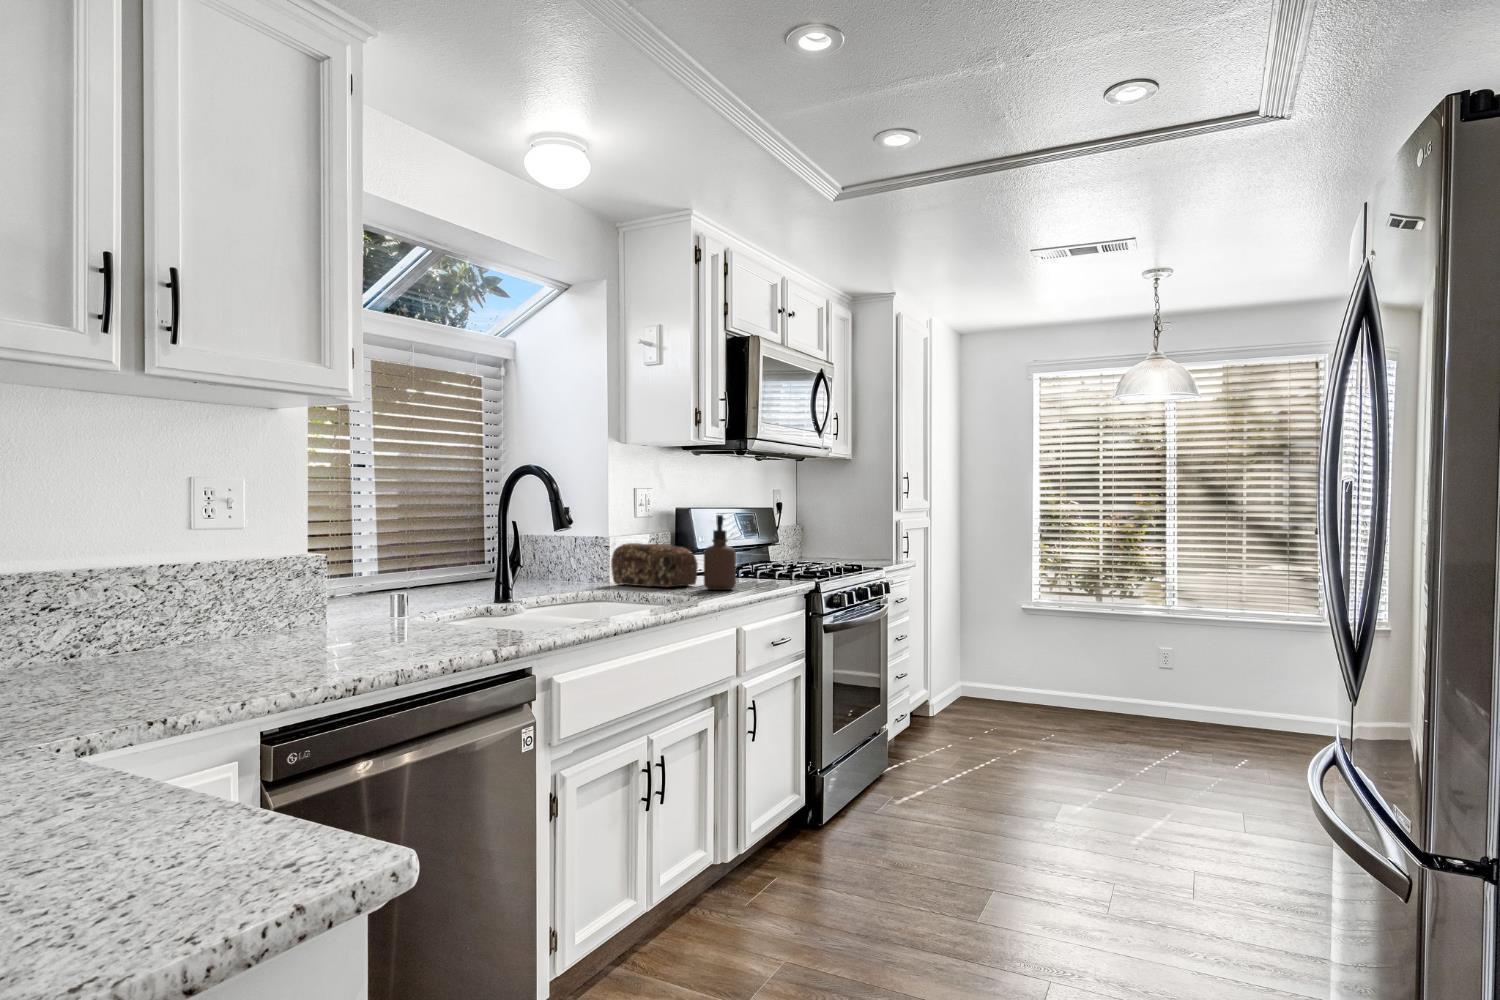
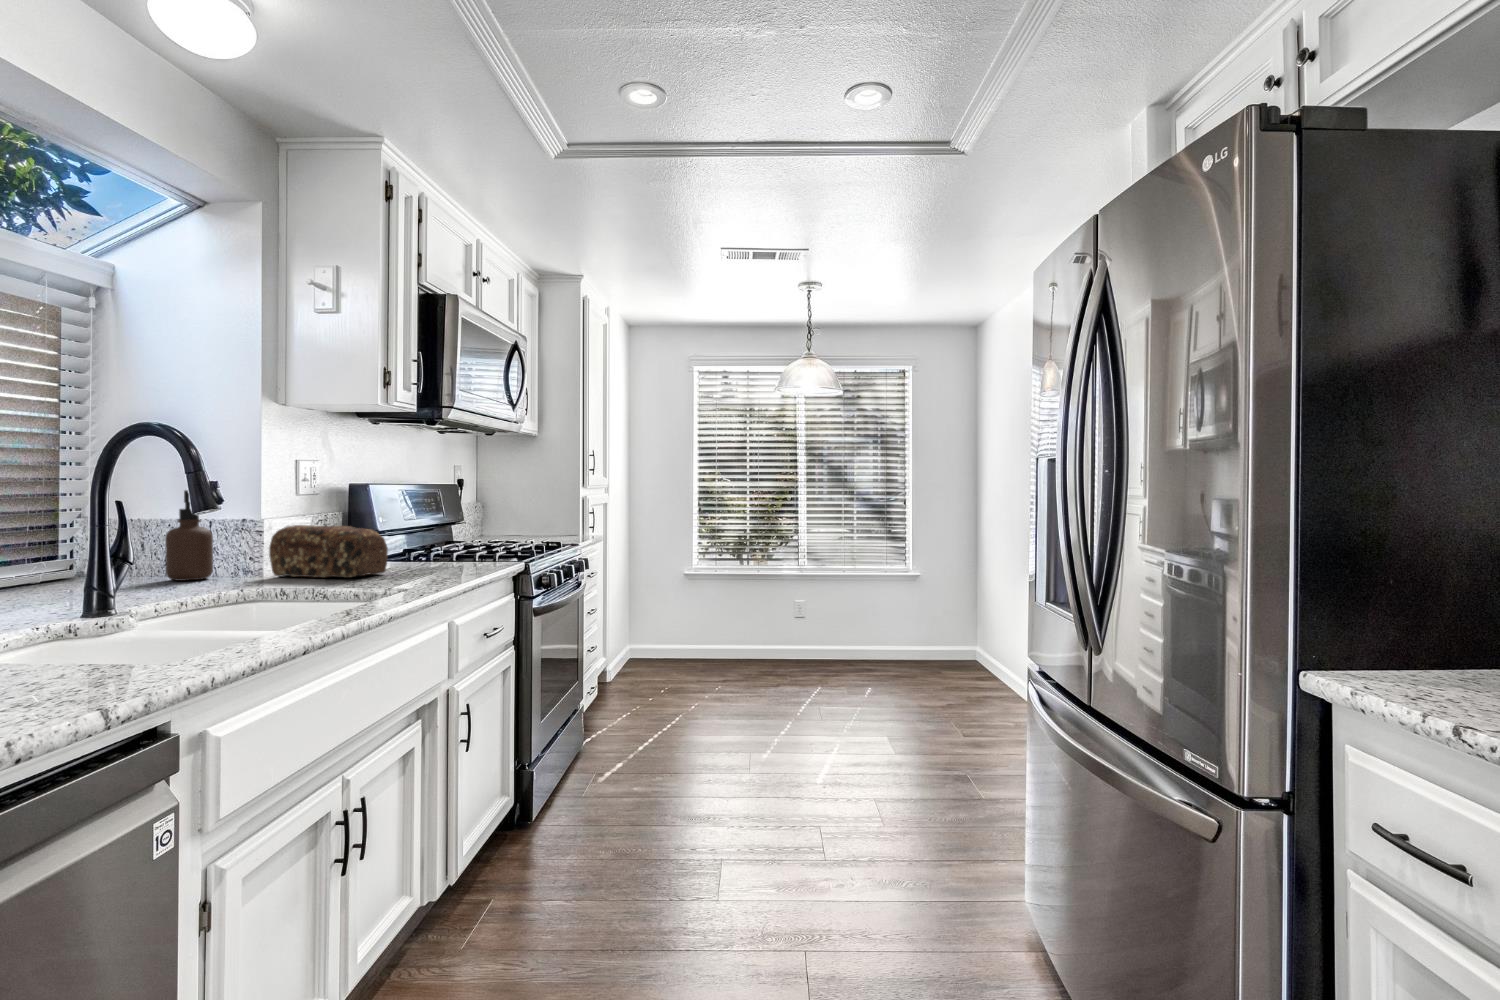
soap dispenser: present [704,515,736,590] -> present [165,490,213,581]

